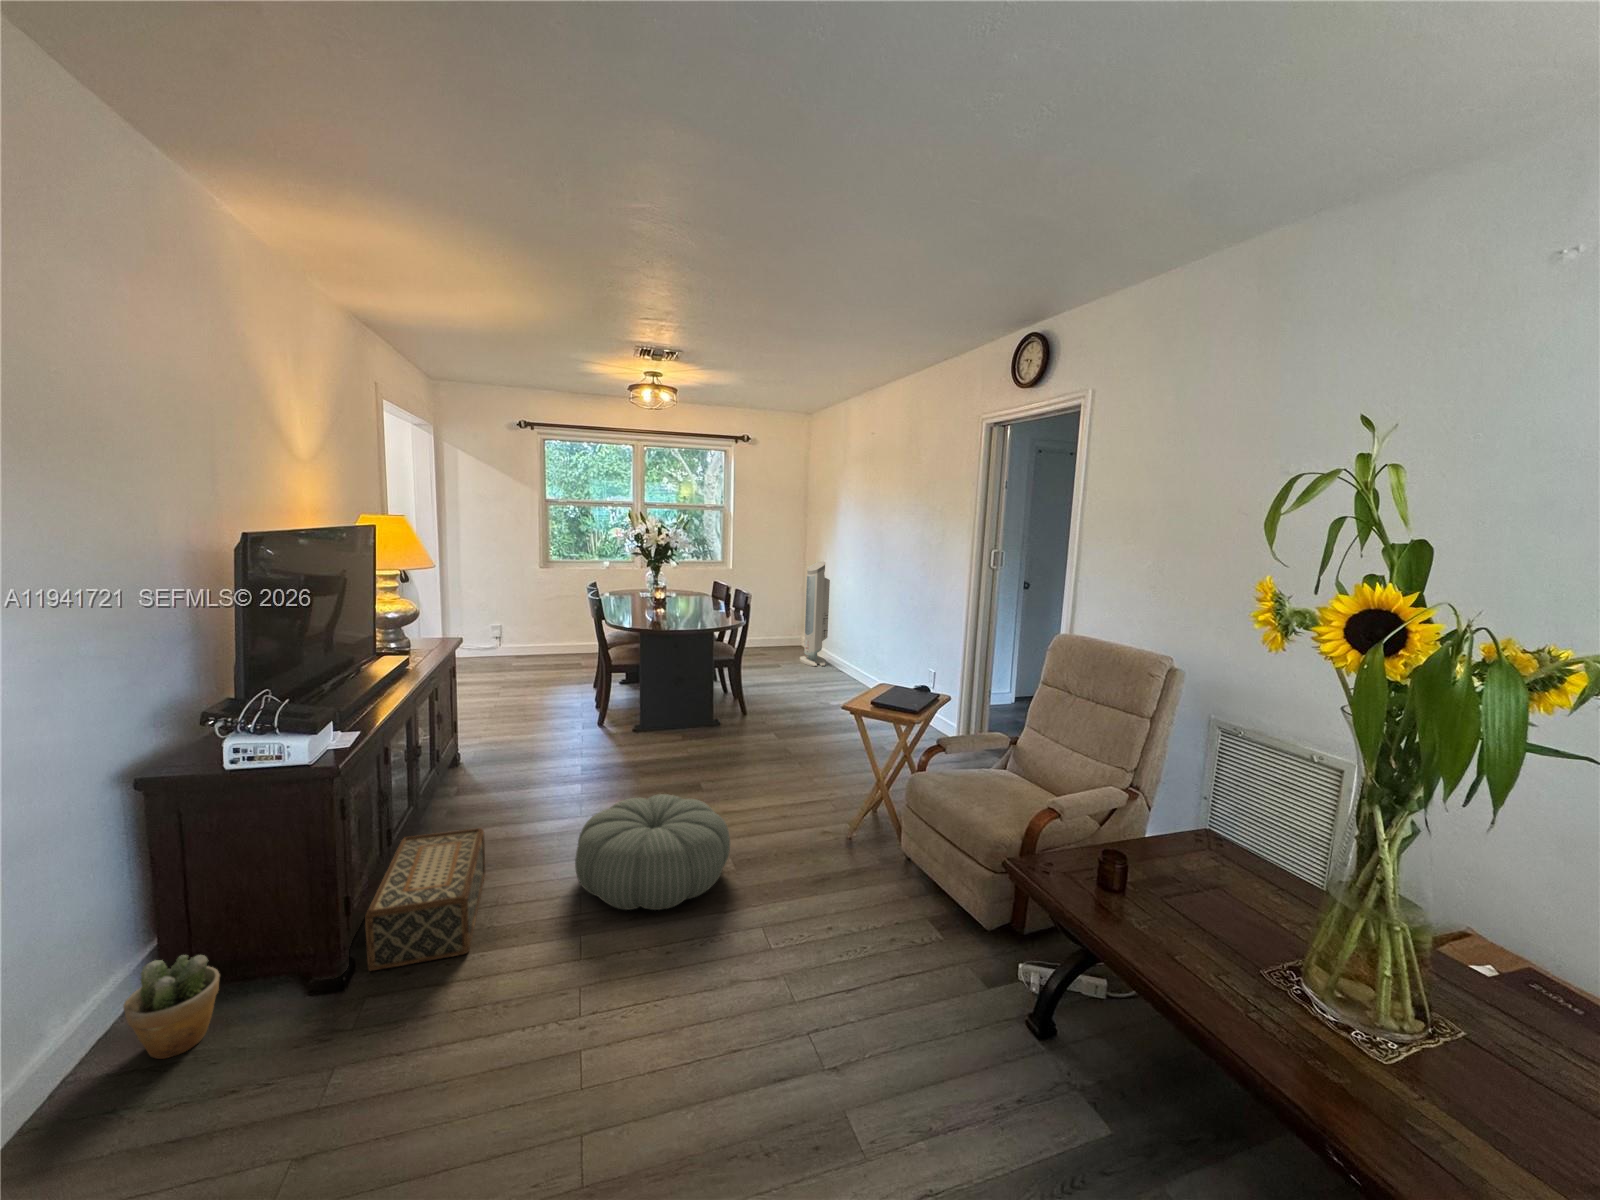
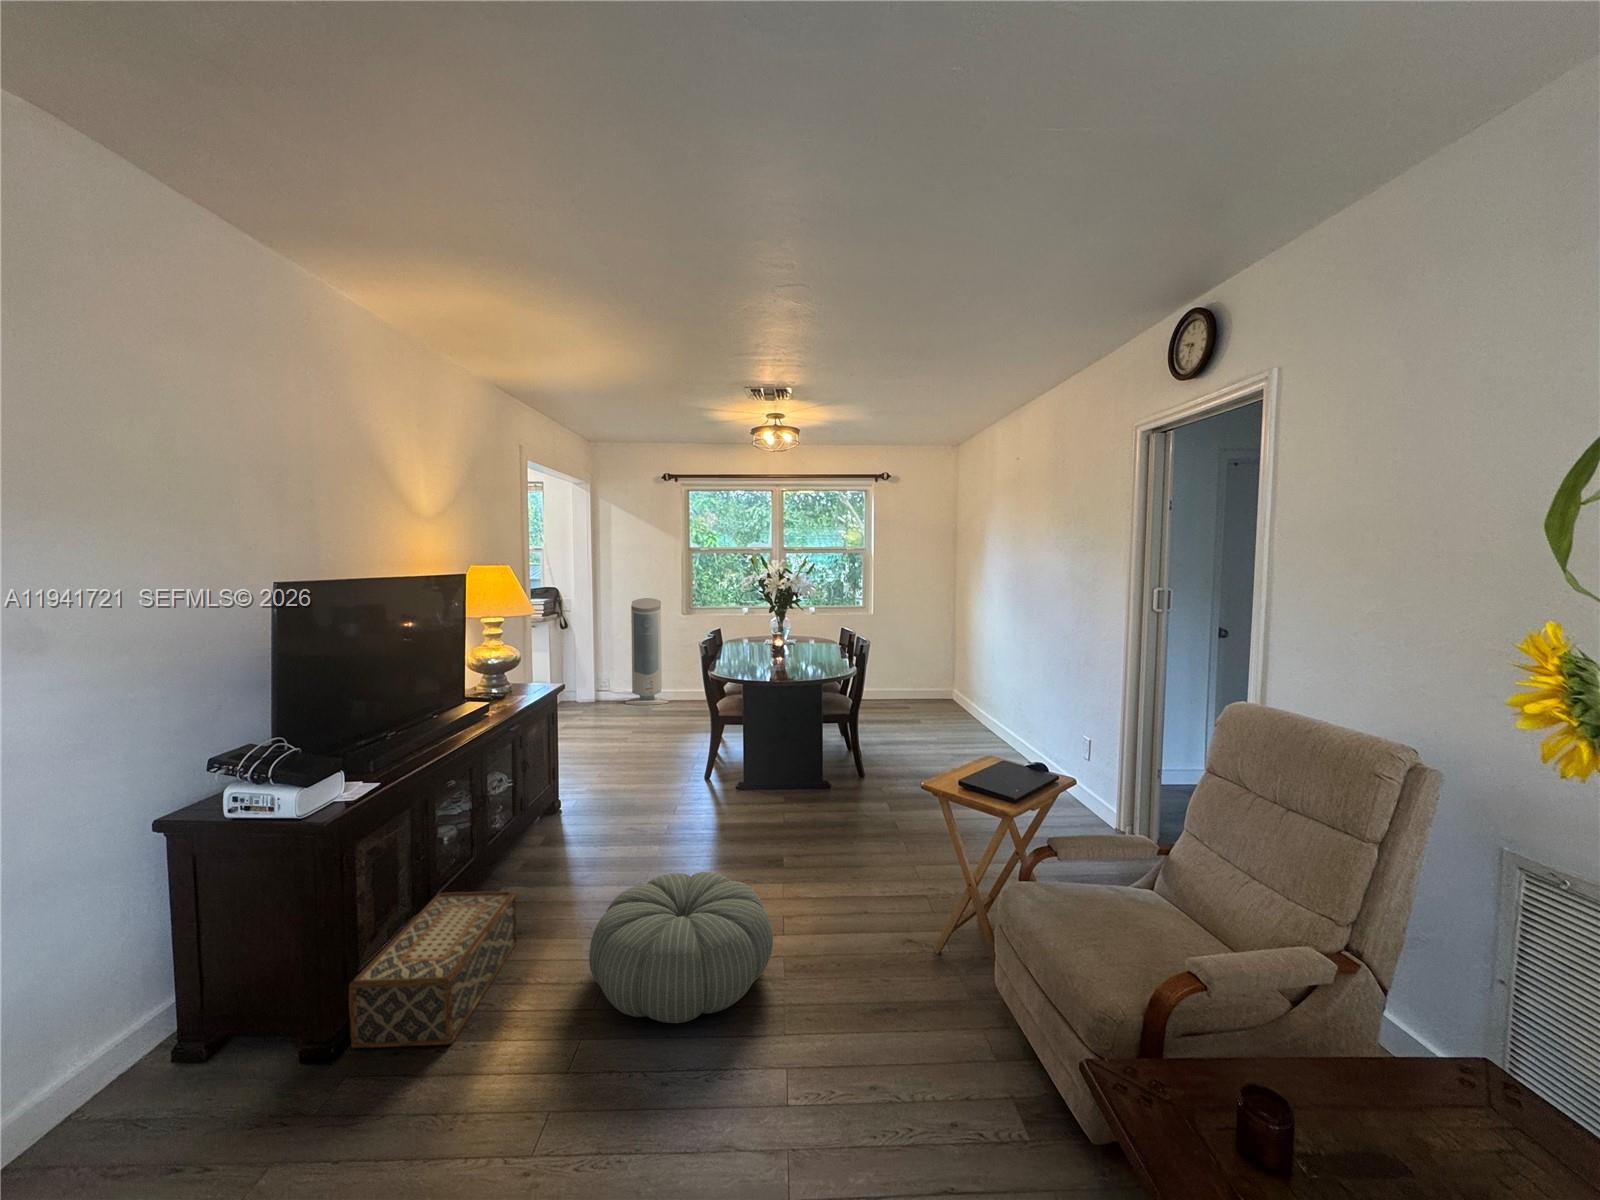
air purifier: present [800,561,830,666] -> present [625,598,669,705]
potted plant: present [123,955,220,1059] -> none [97,1007,199,1119]

